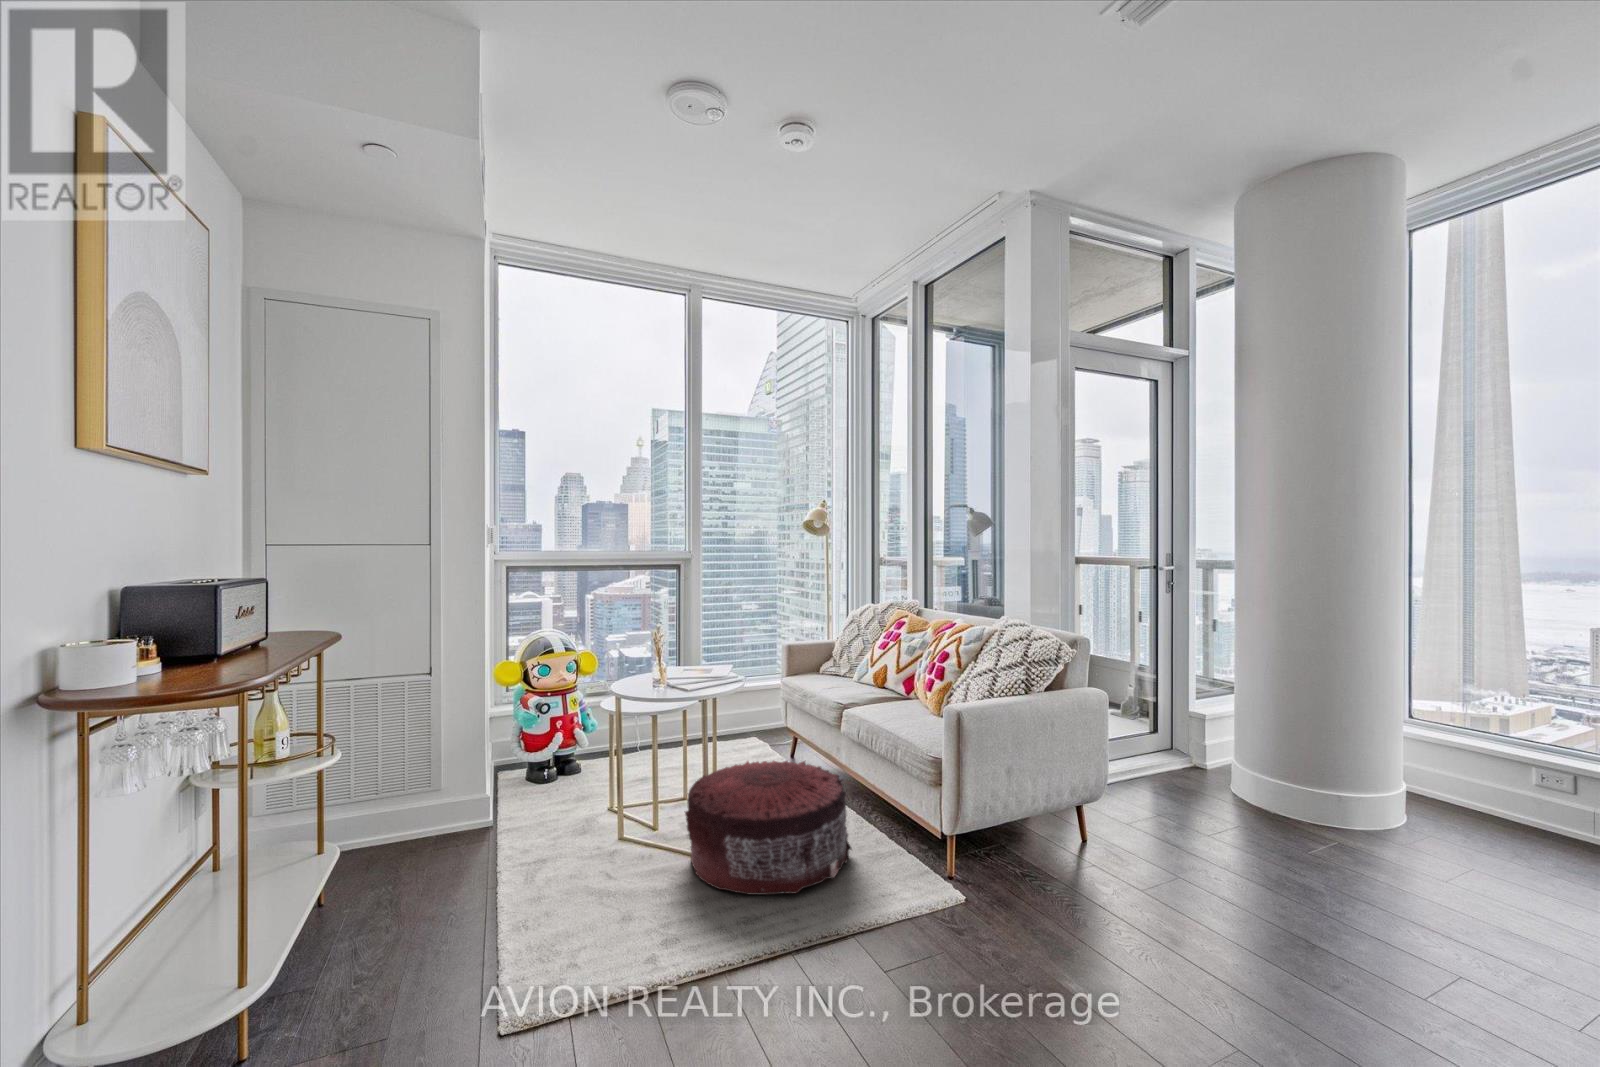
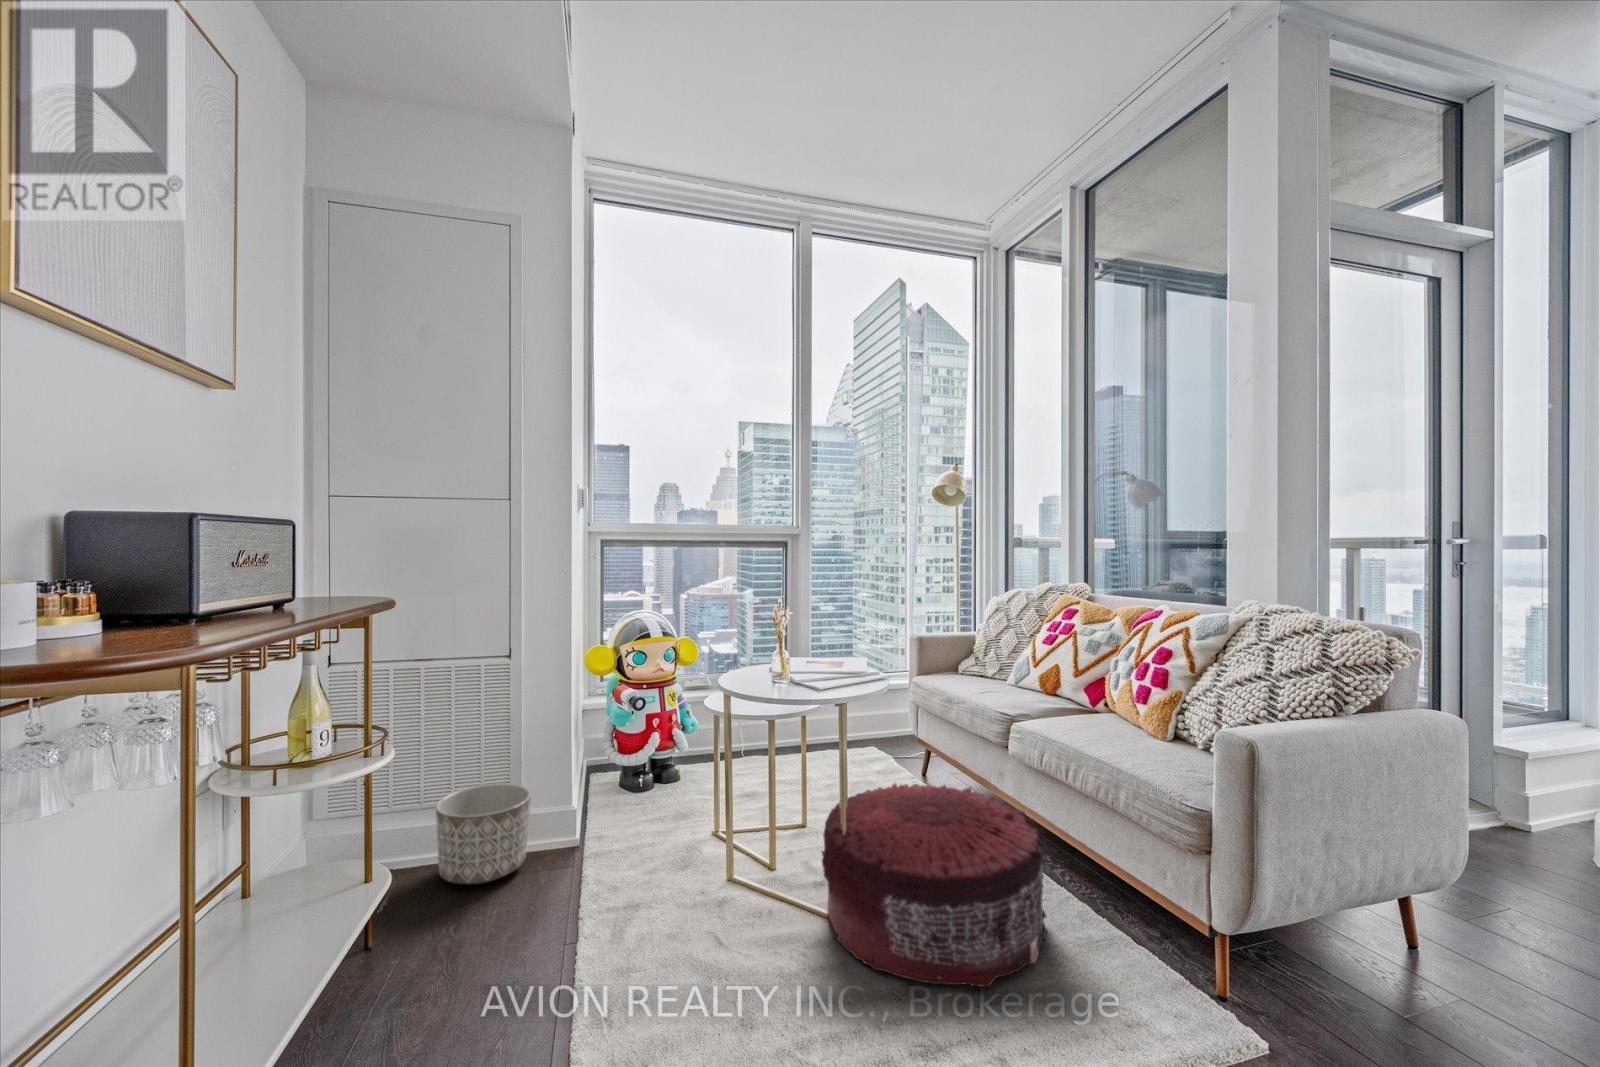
planter: none [372,778,452,858] -> present [436,783,531,884]

